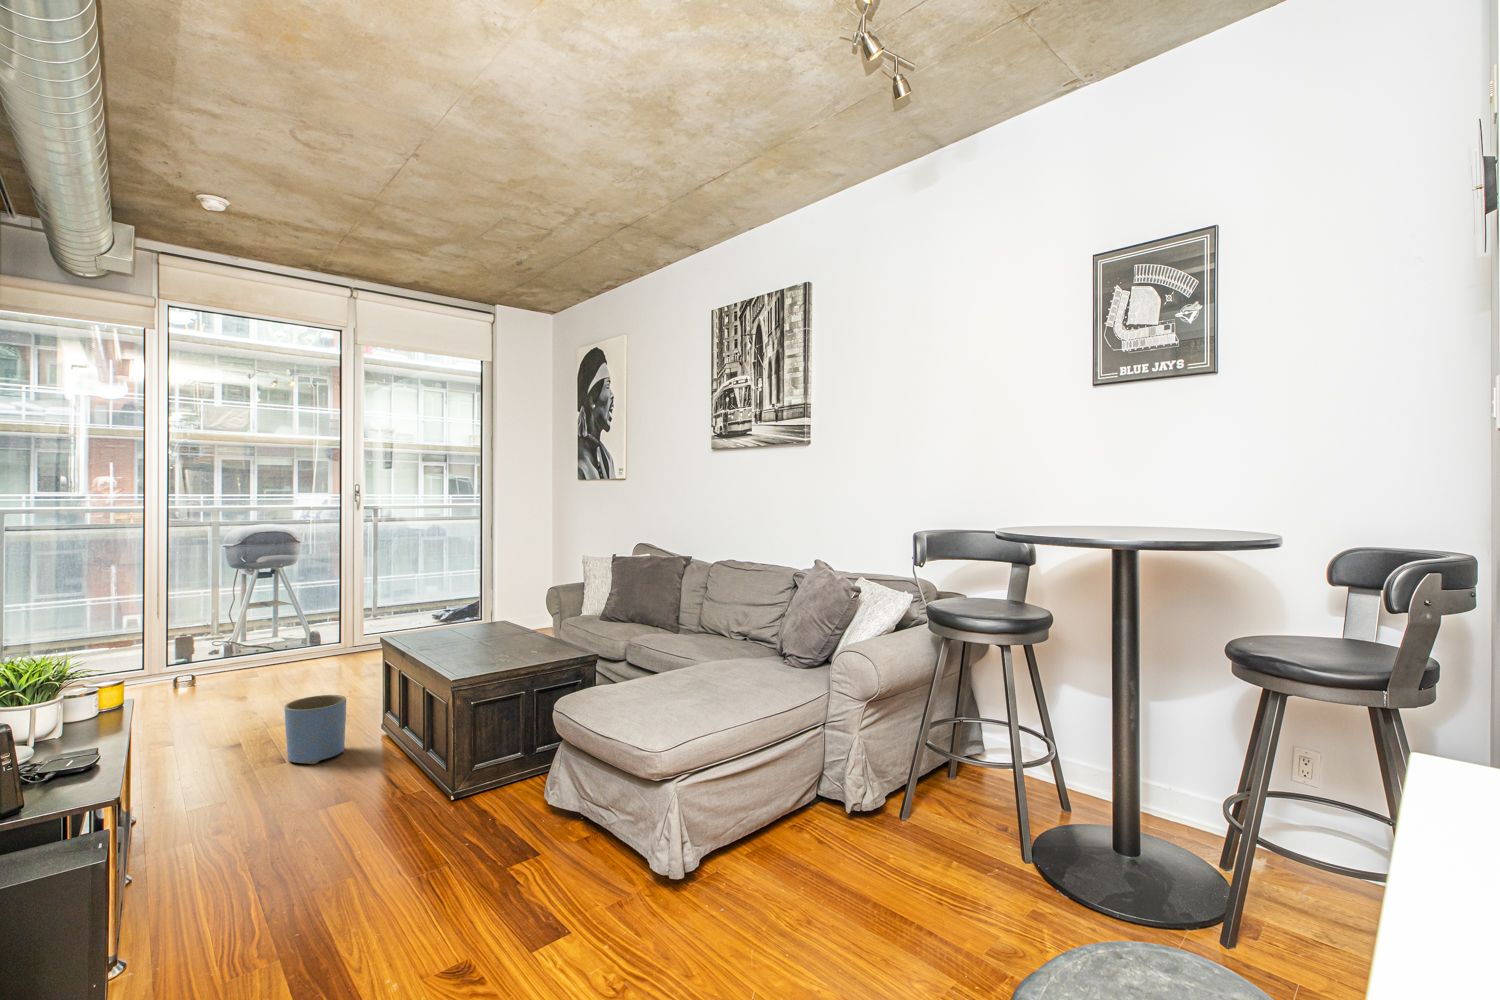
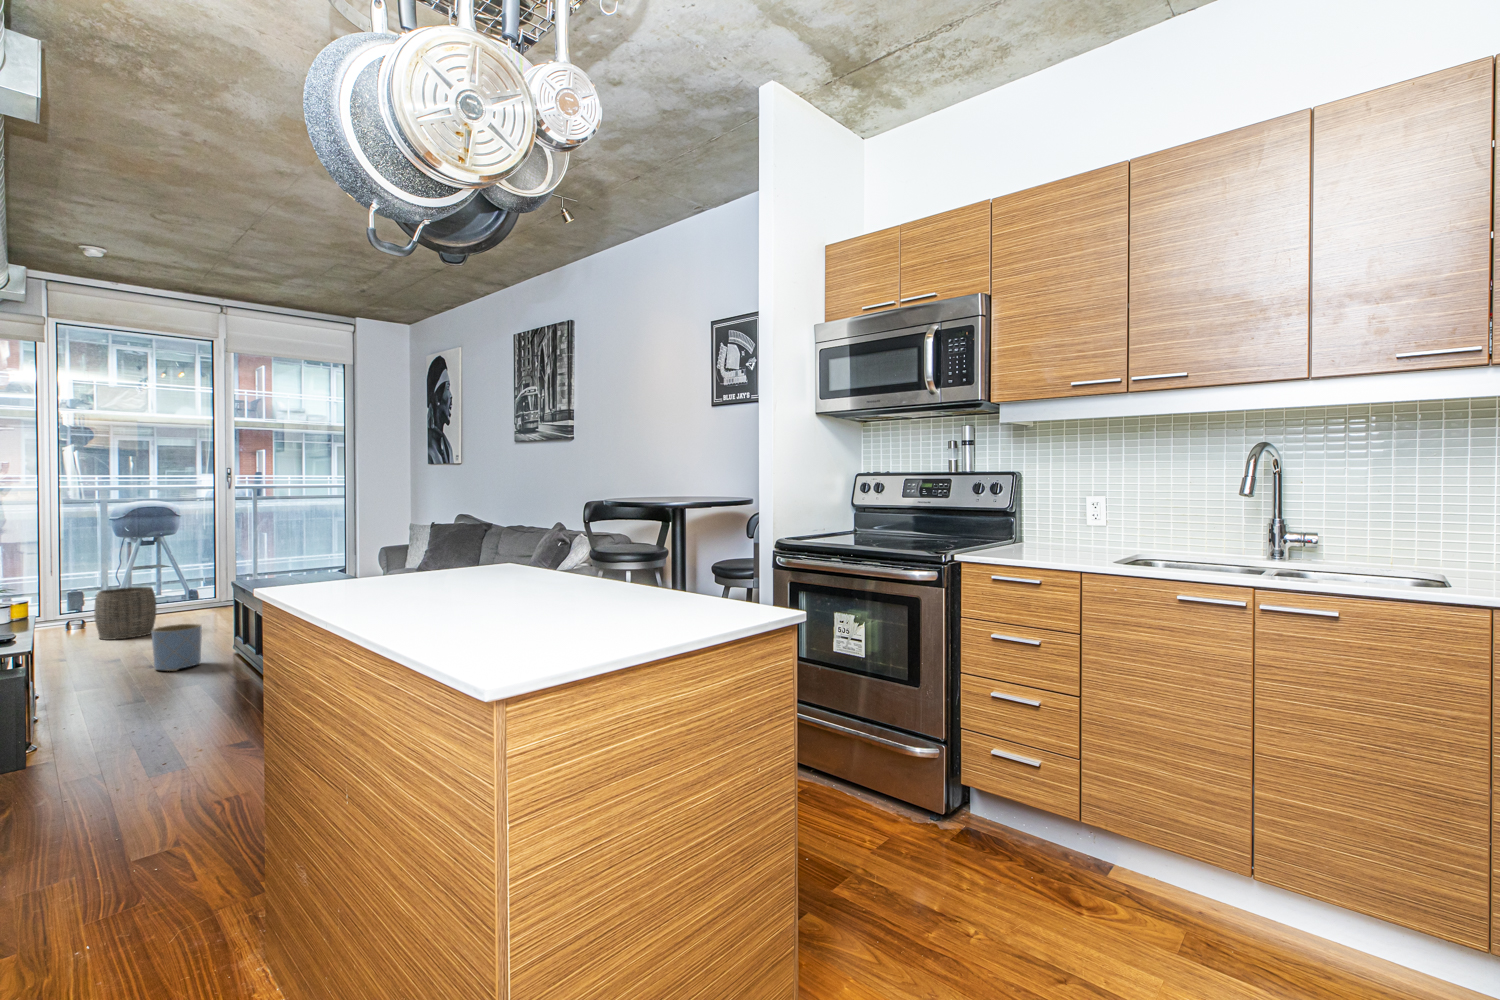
woven basket: none [205,634,277,704] -> present [94,587,156,640]

